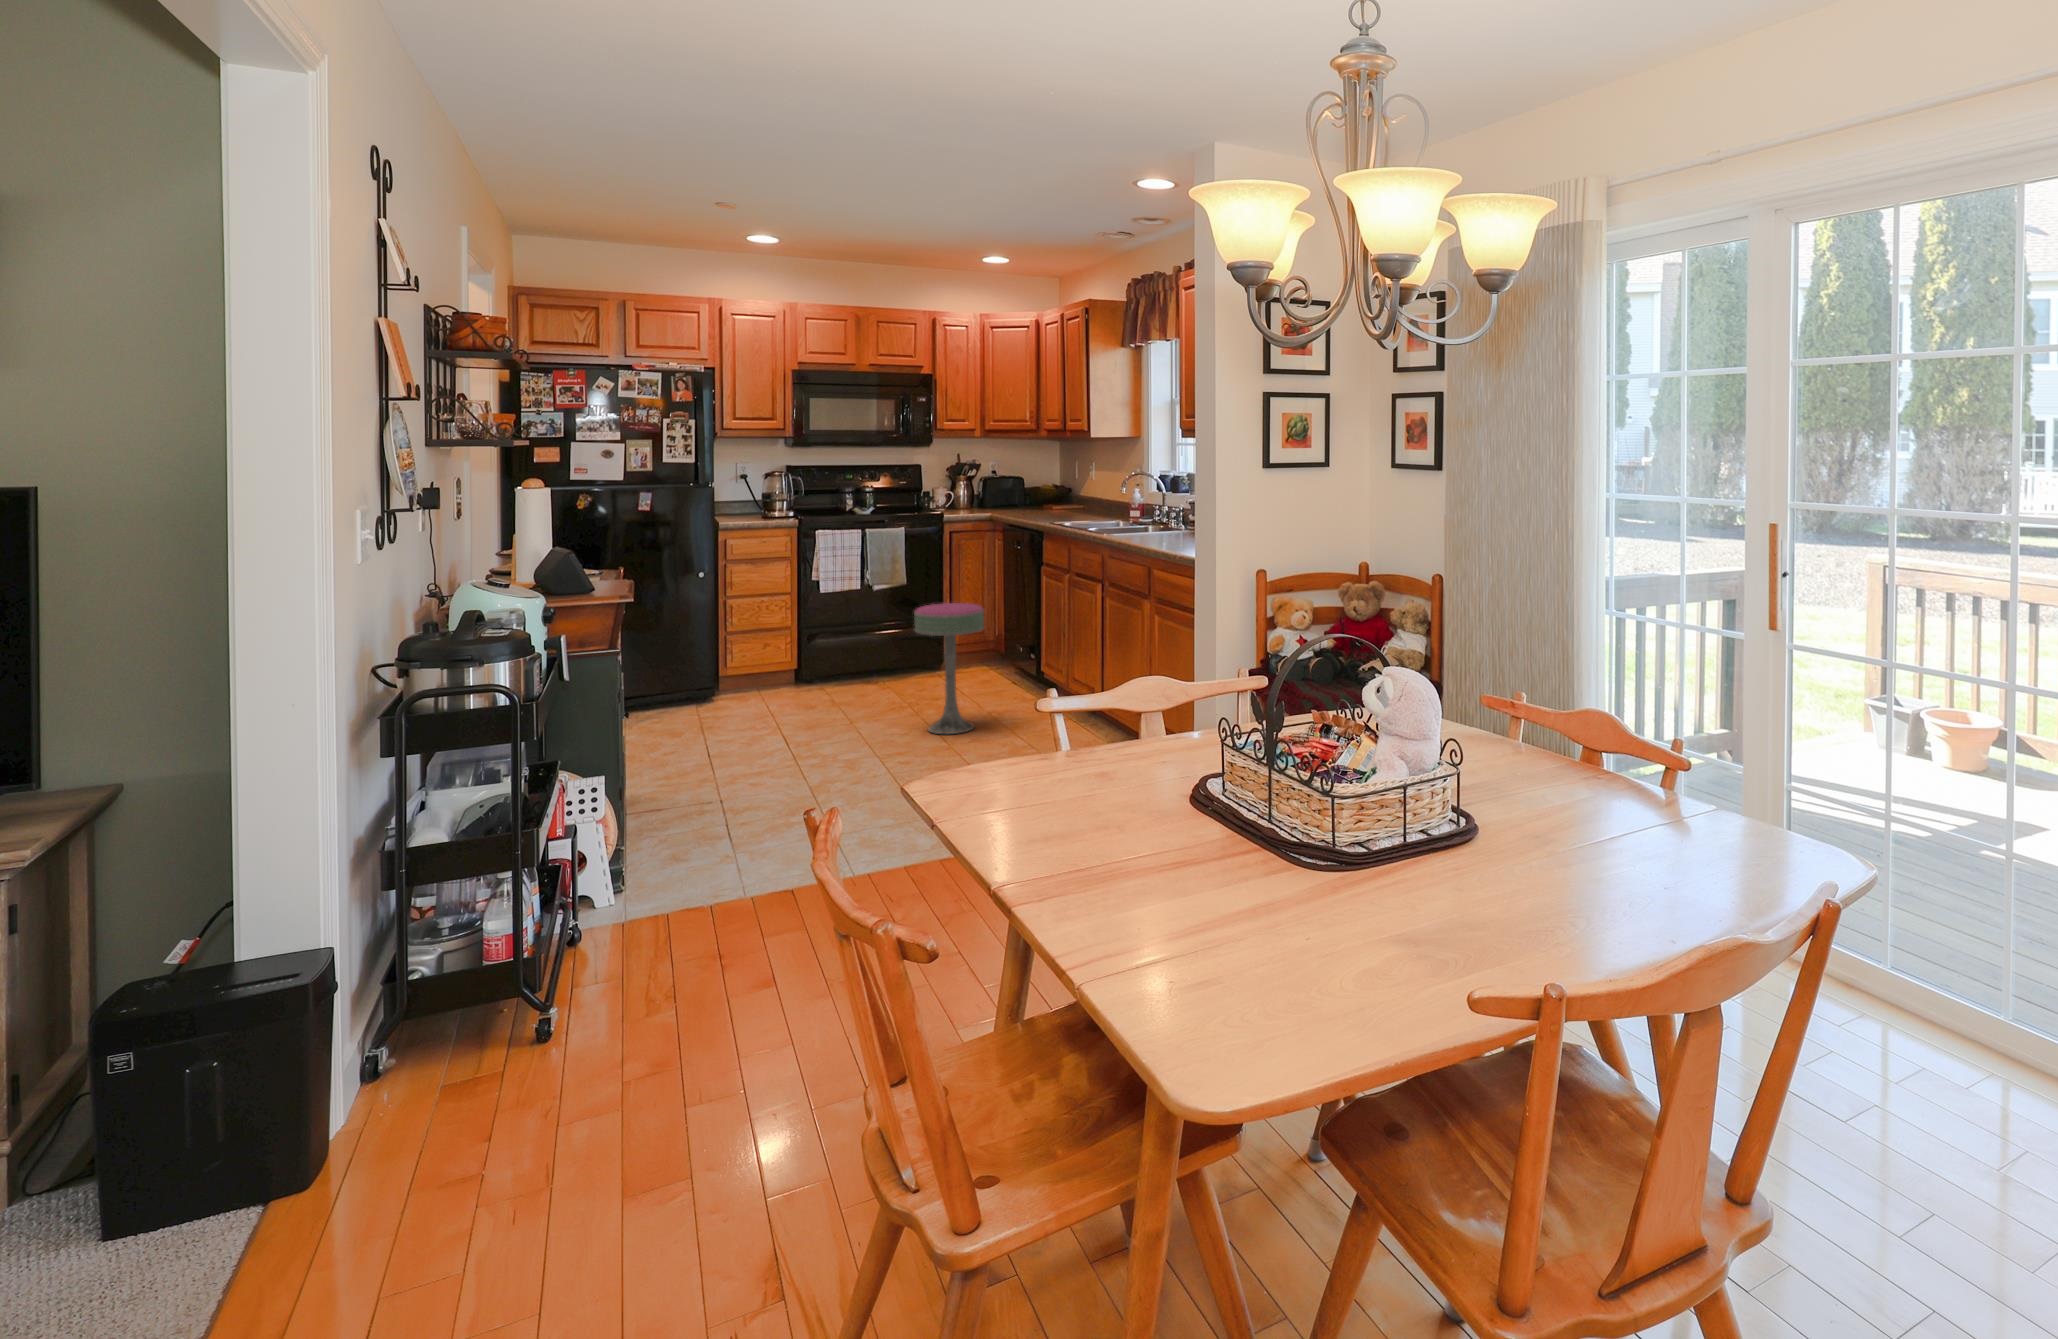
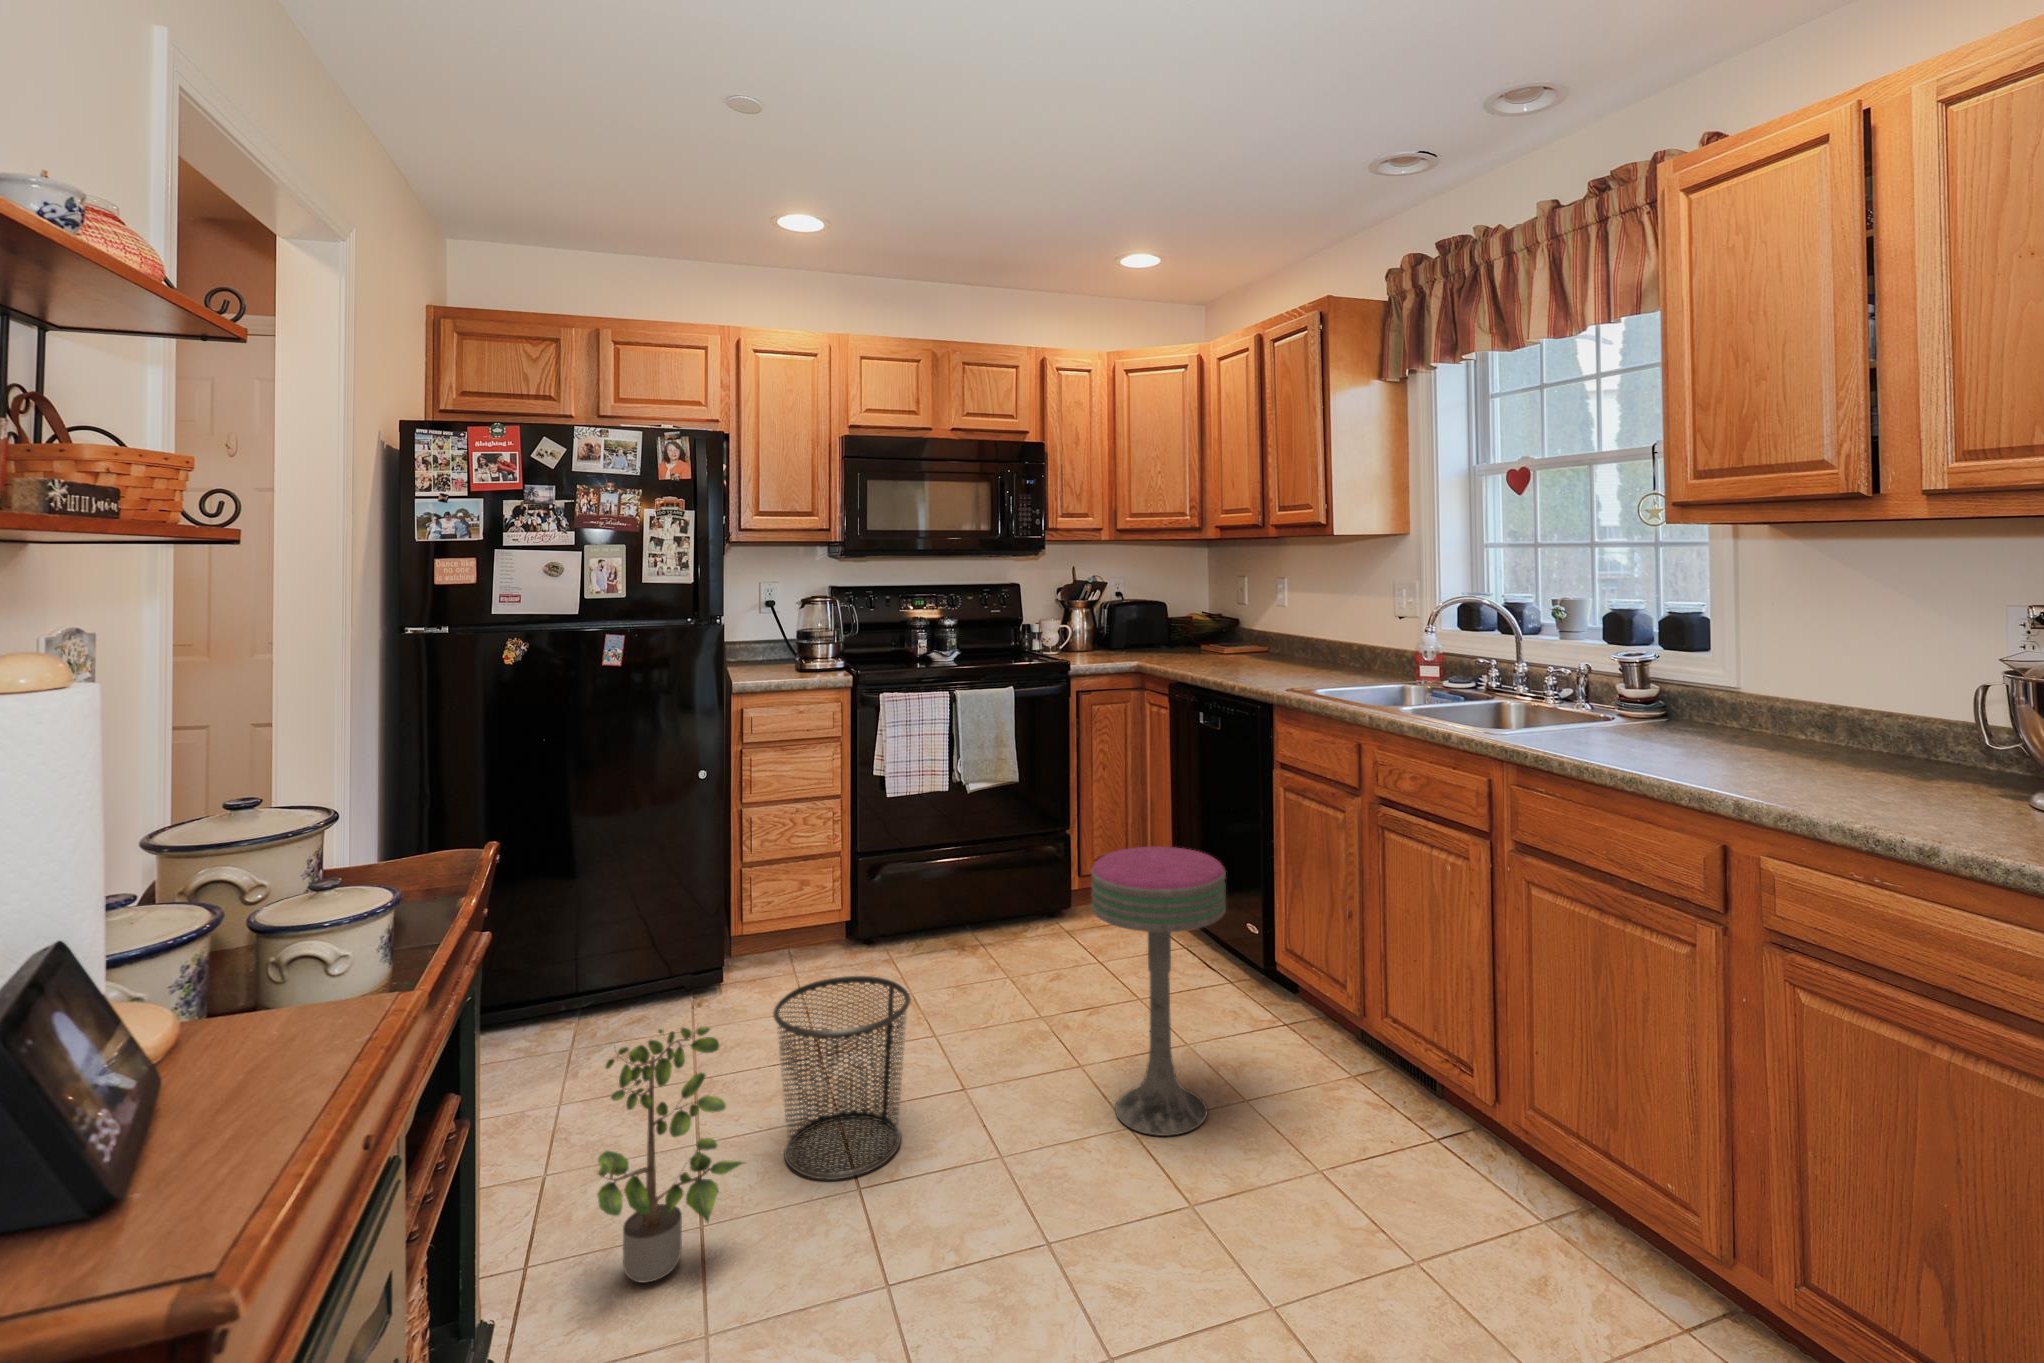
potted plant: none [665,662,736,771] -> present [597,1027,744,1283]
waste bin: none [747,665,819,748] -> present [773,976,911,1179]

